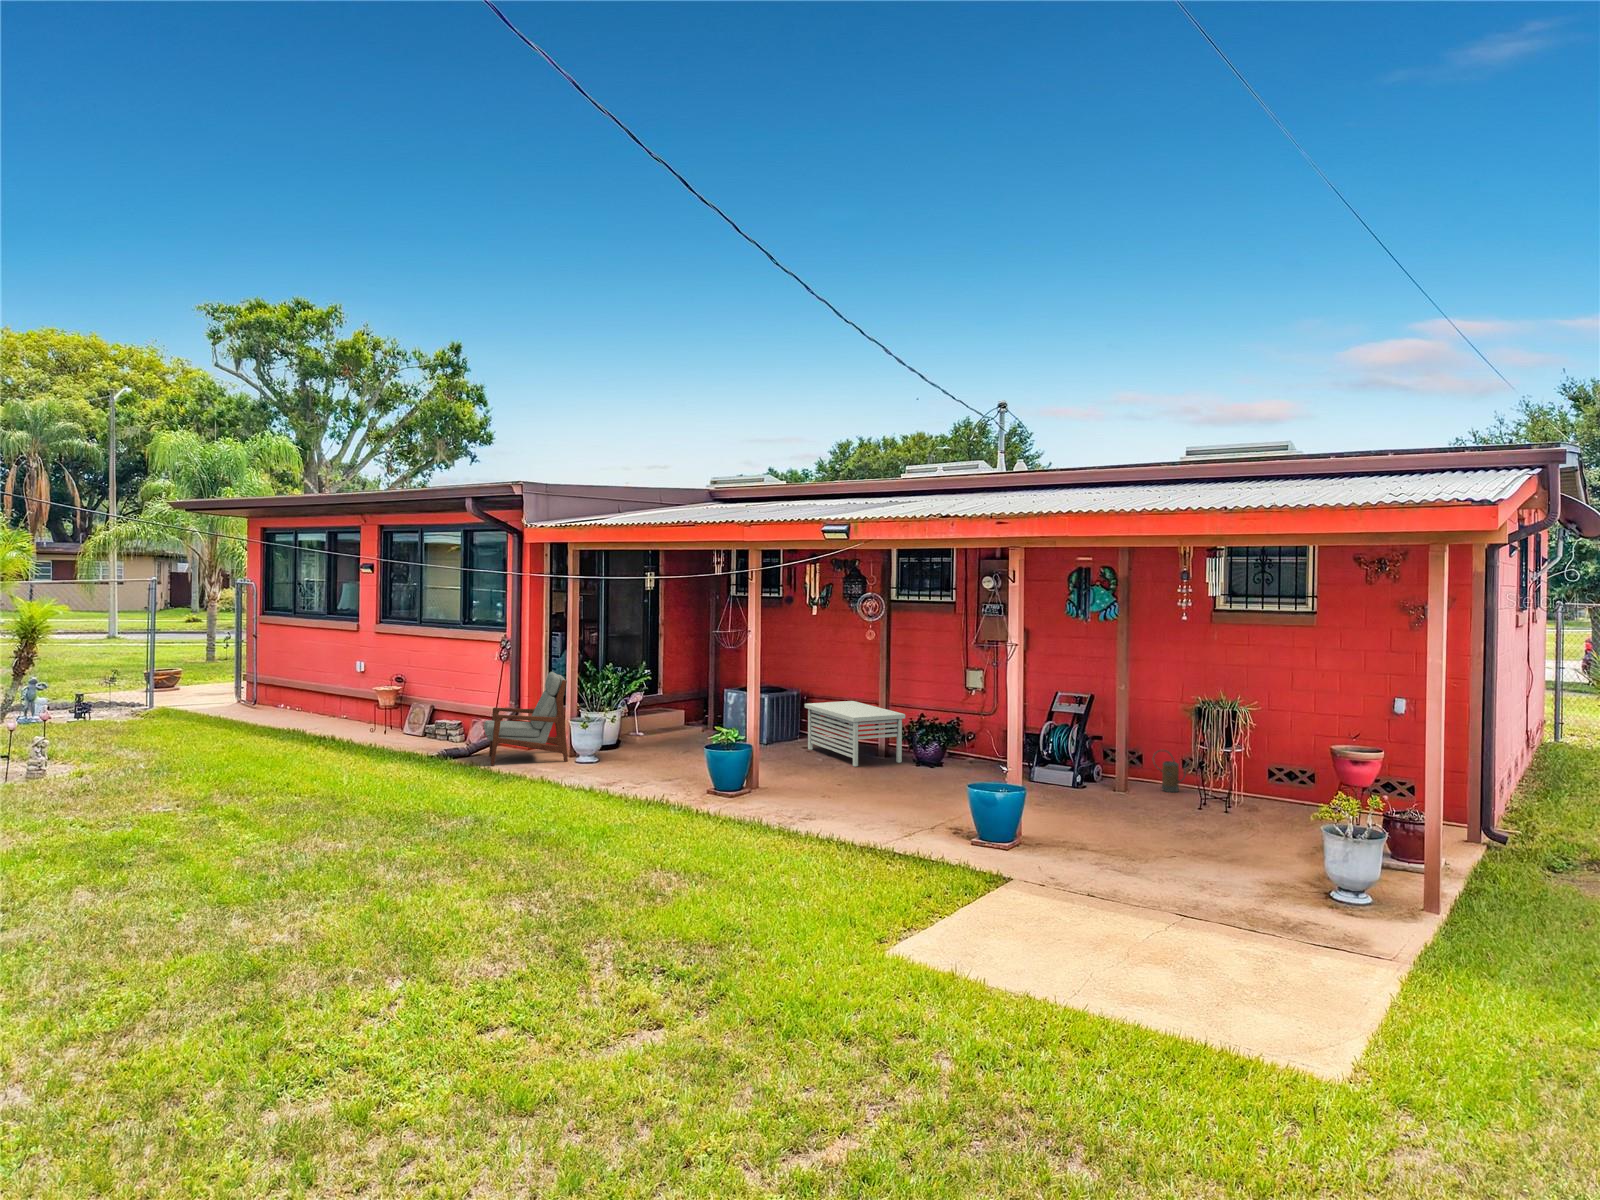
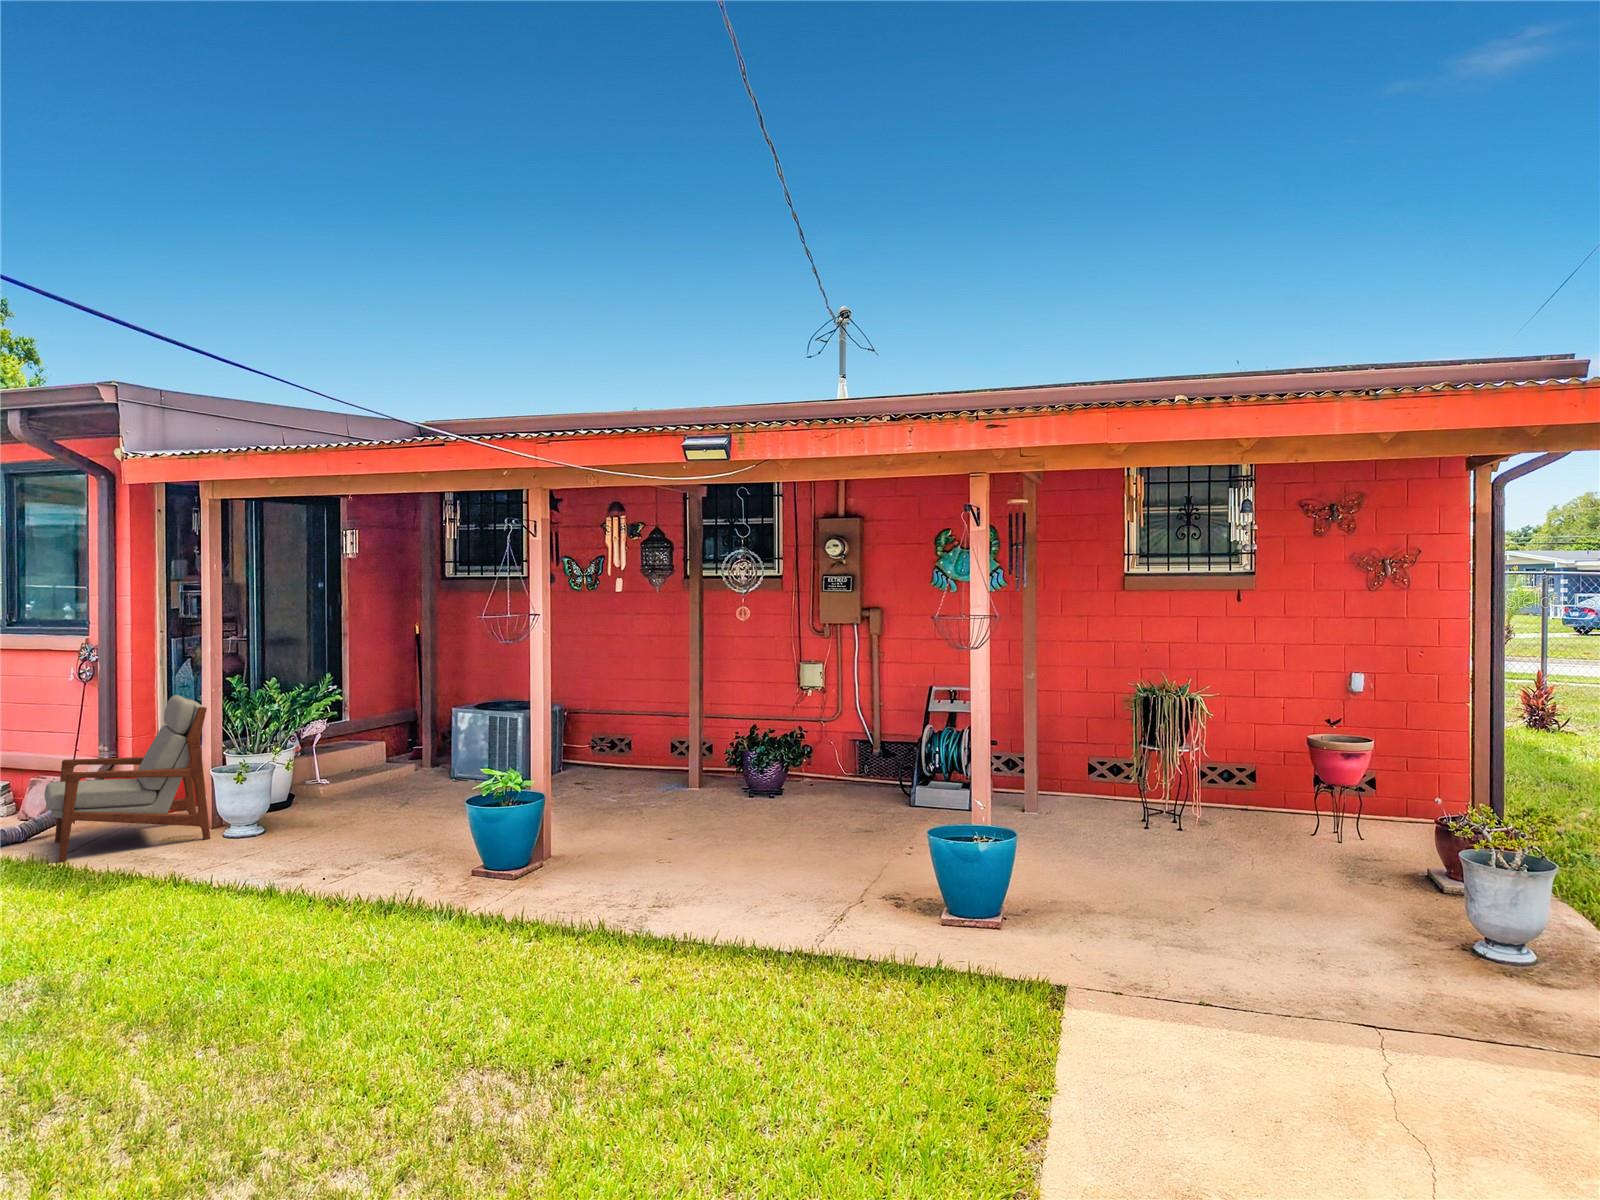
storage bench: present [805,701,905,767] -> none [581,713,733,804]
watering can: present [1152,750,1188,792] -> none [1062,751,1110,803]

